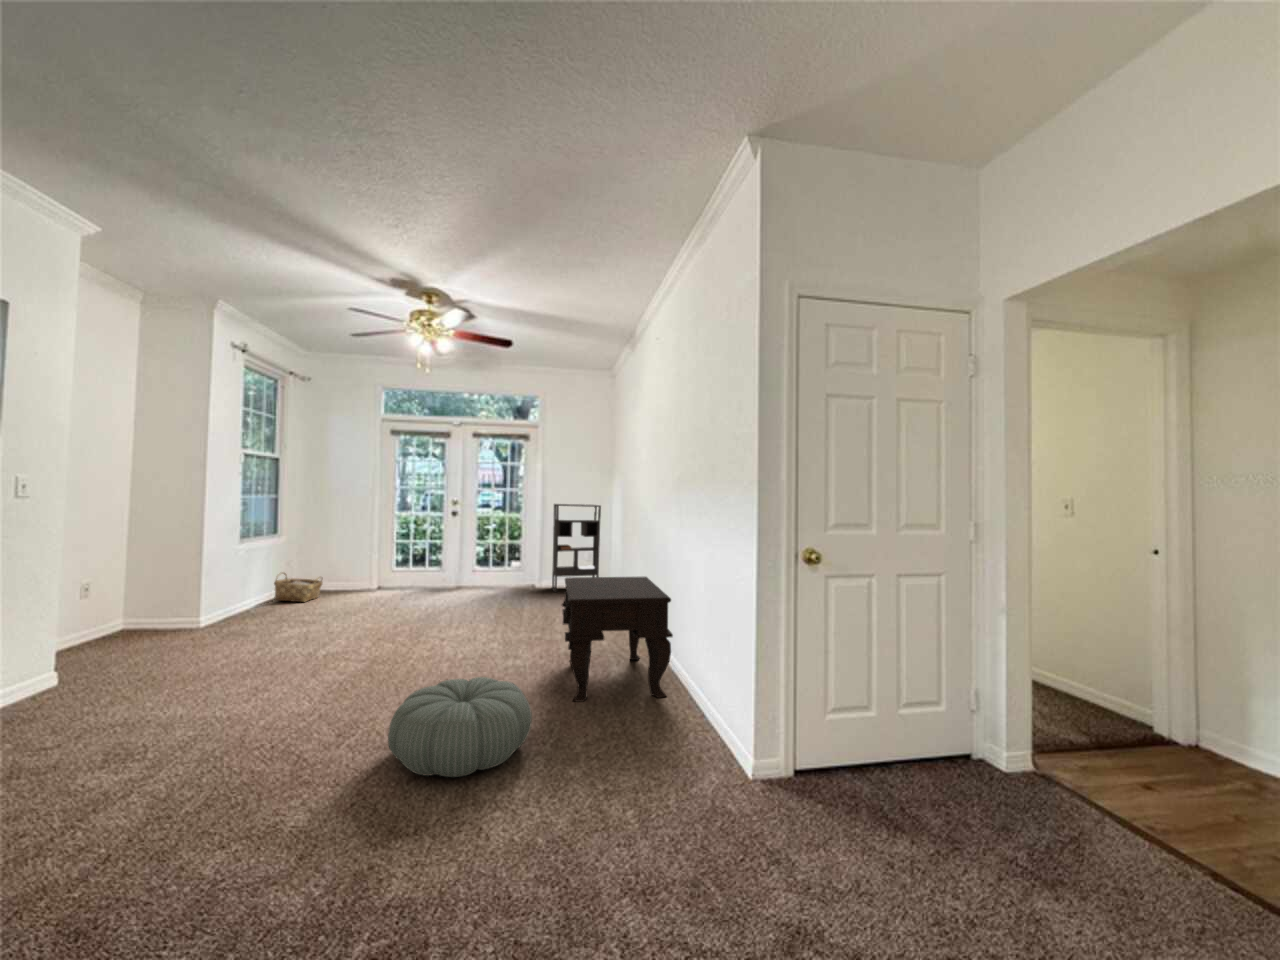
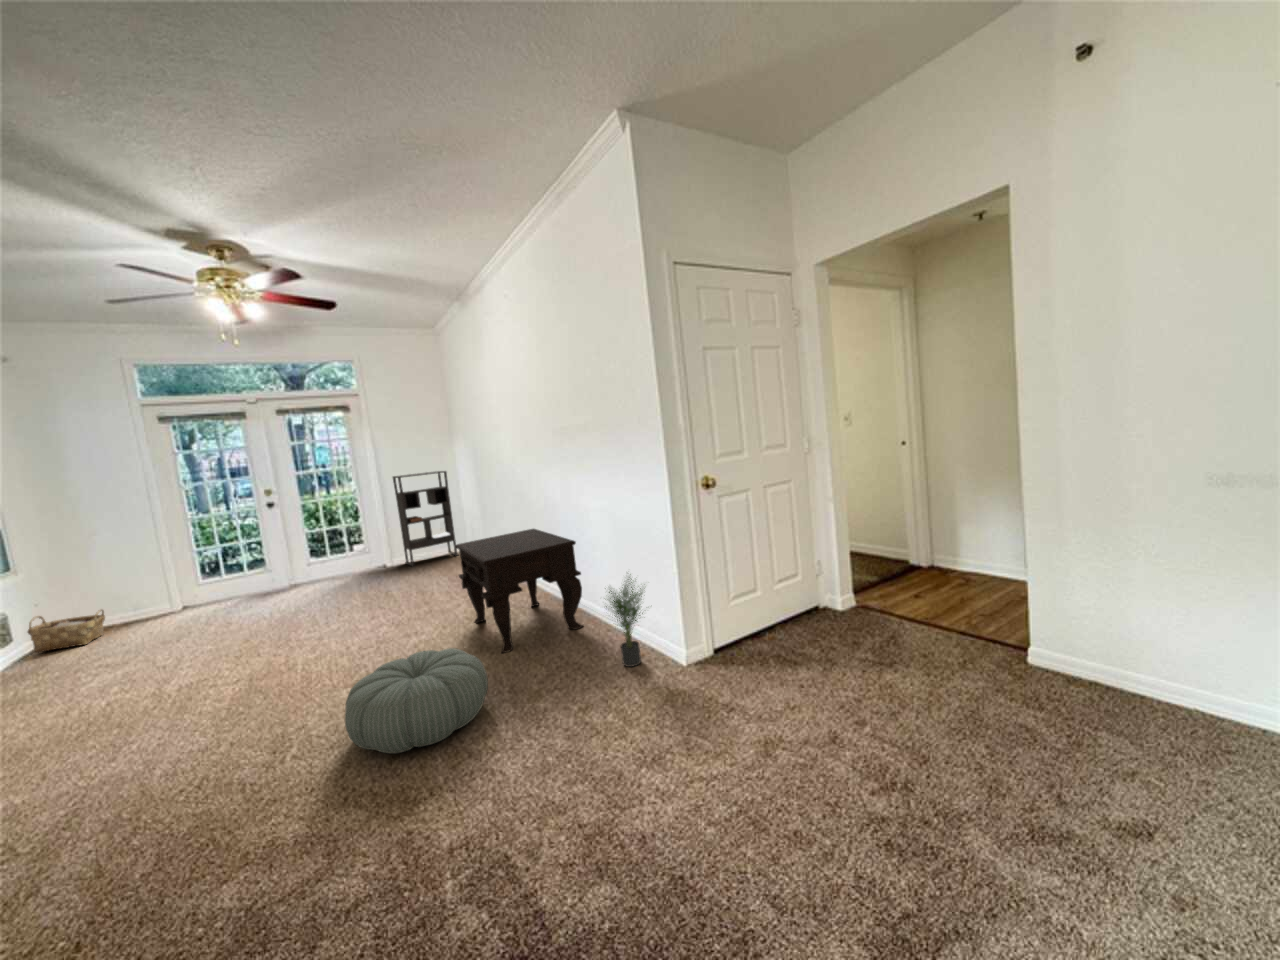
potted plant: none [662,643,729,761] -> present [606,574,643,667]

